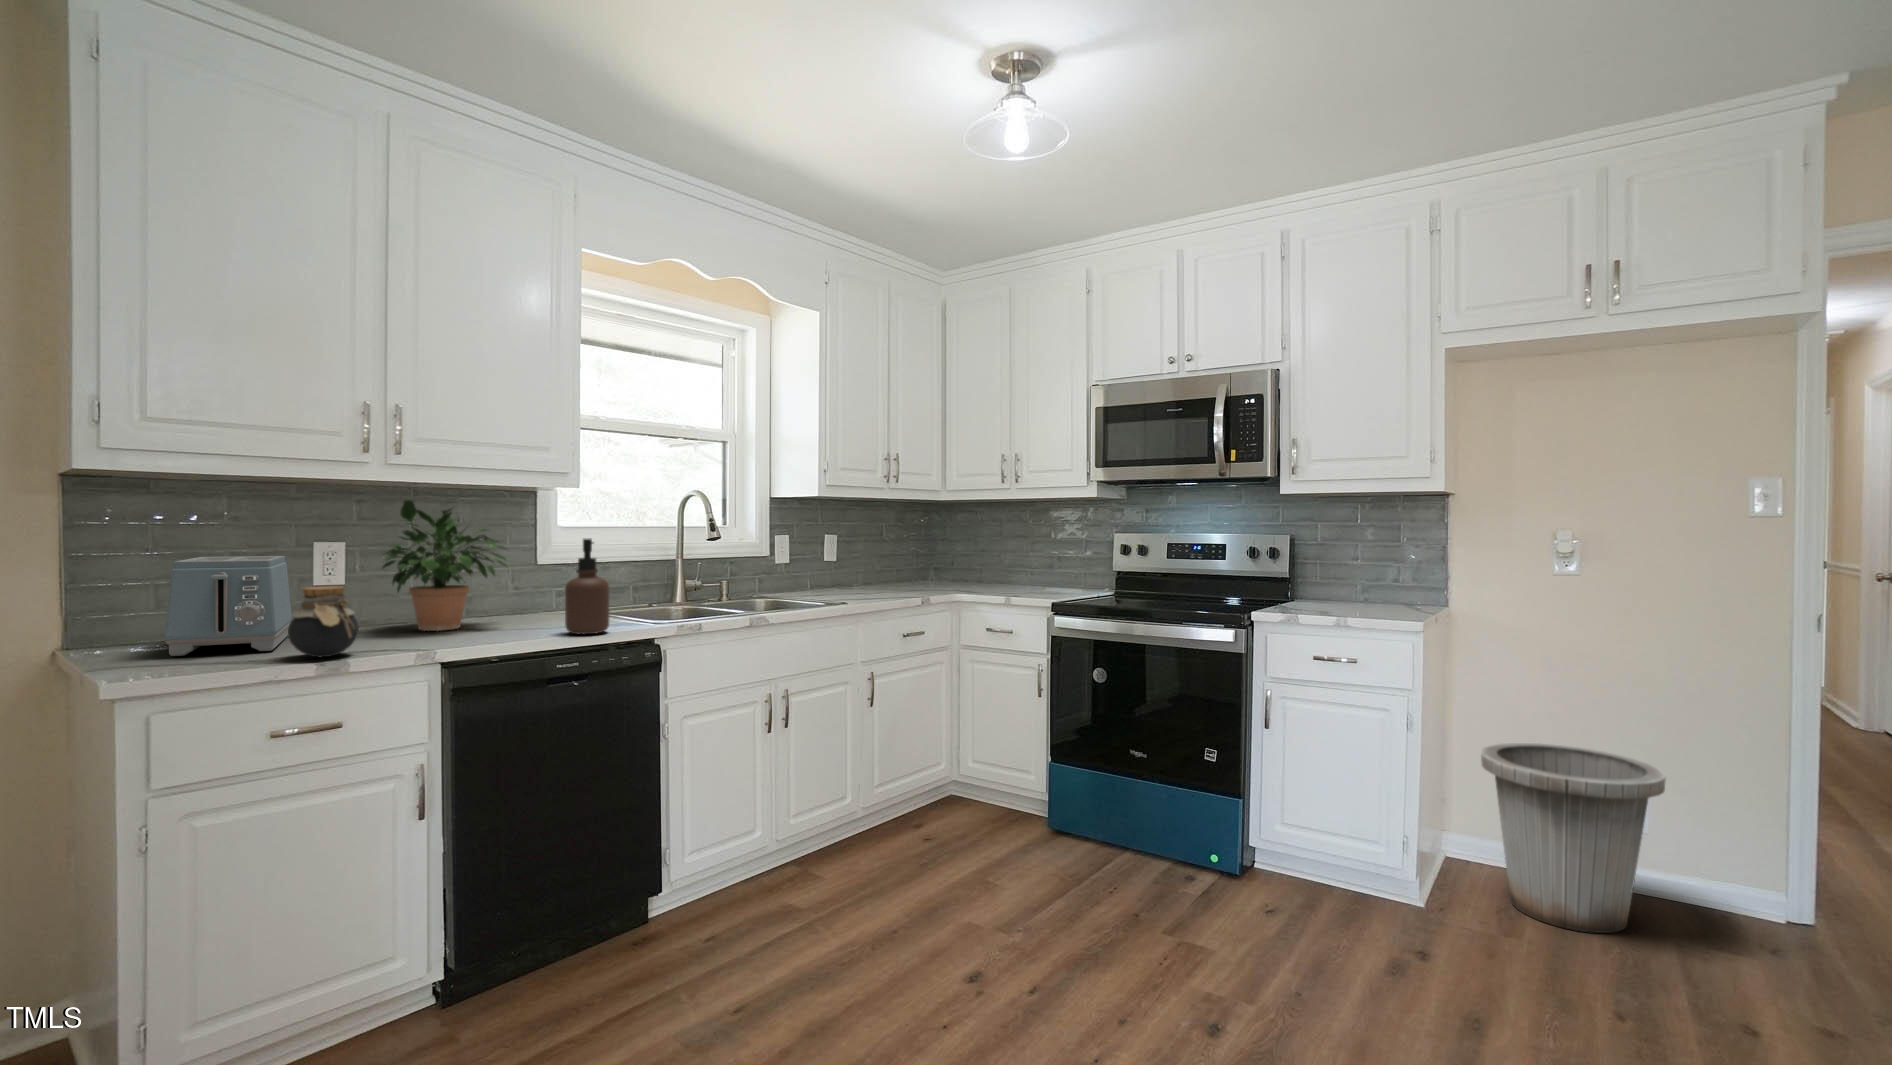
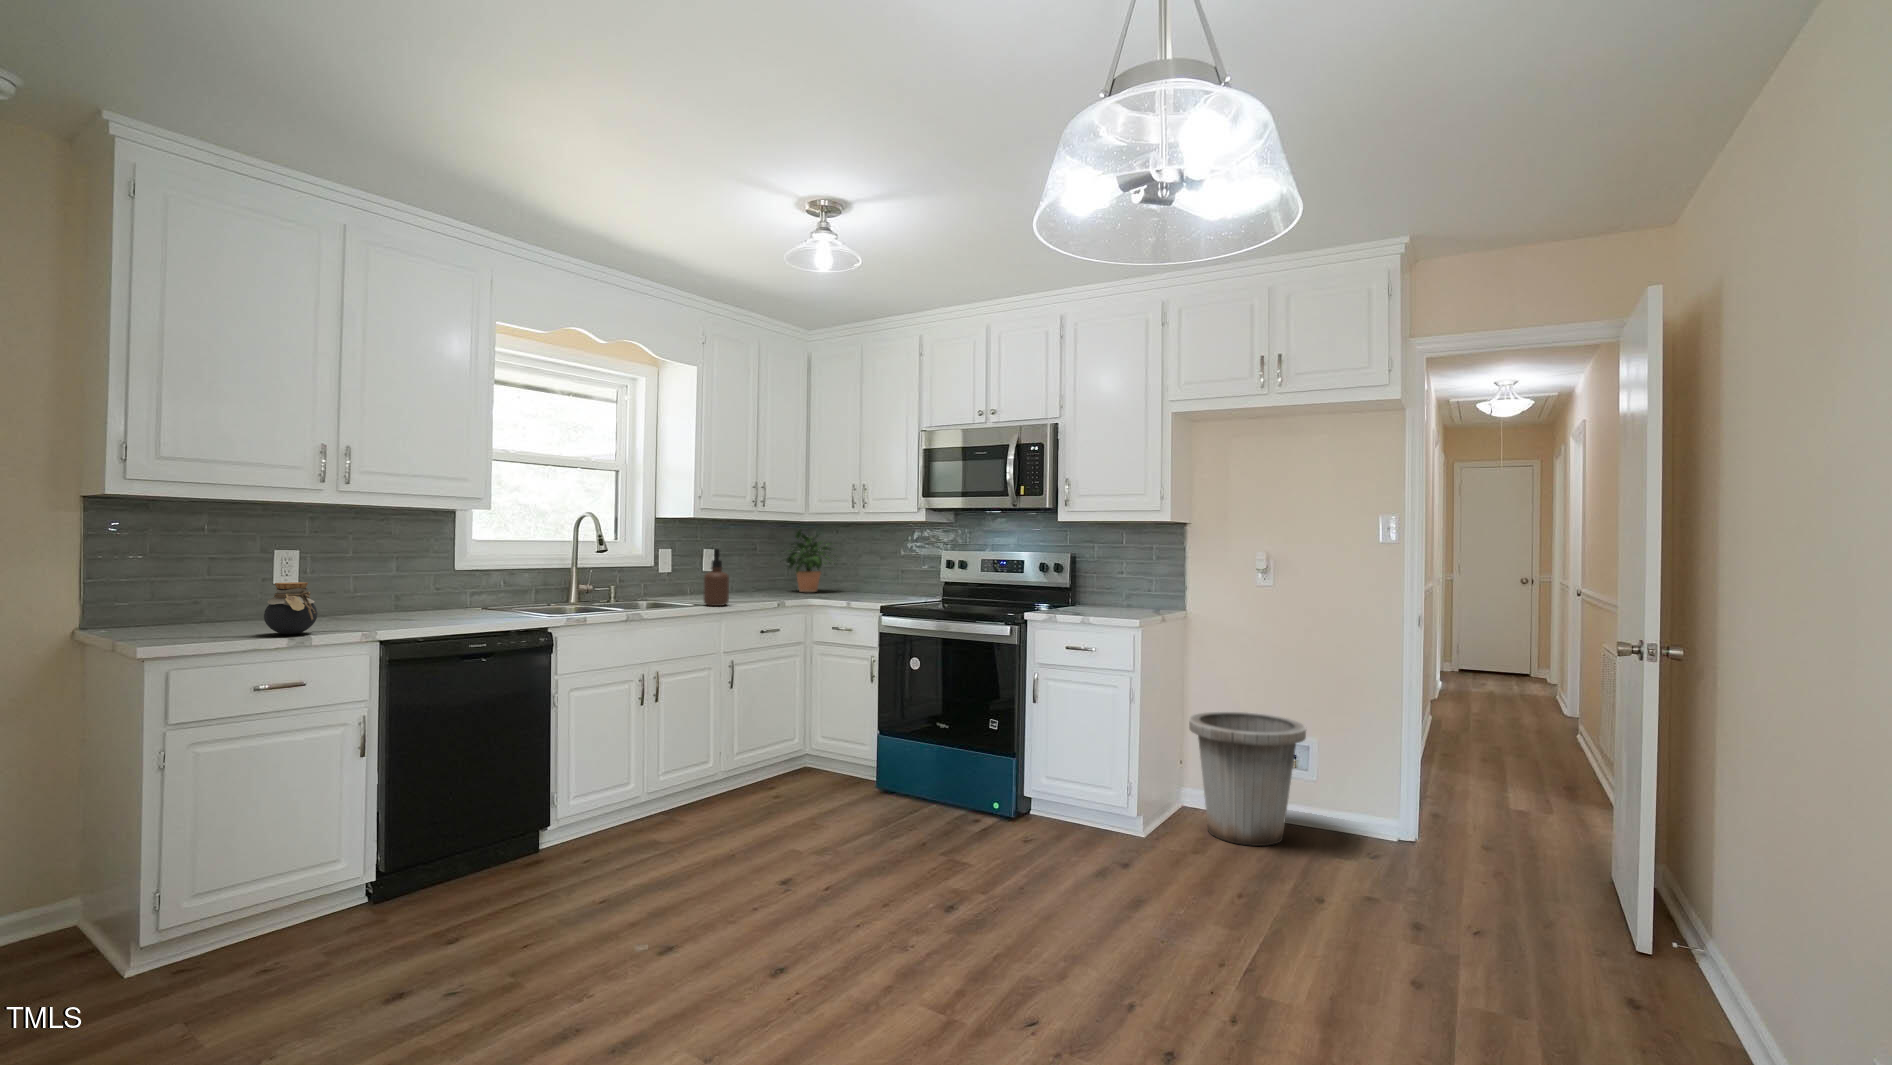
potted plant: present [383,499,507,631] -> present [786,530,832,592]
soap dispenser: present [565,539,609,634] -> present [704,549,729,606]
toaster: present [165,556,292,656] -> none [167,560,256,633]

